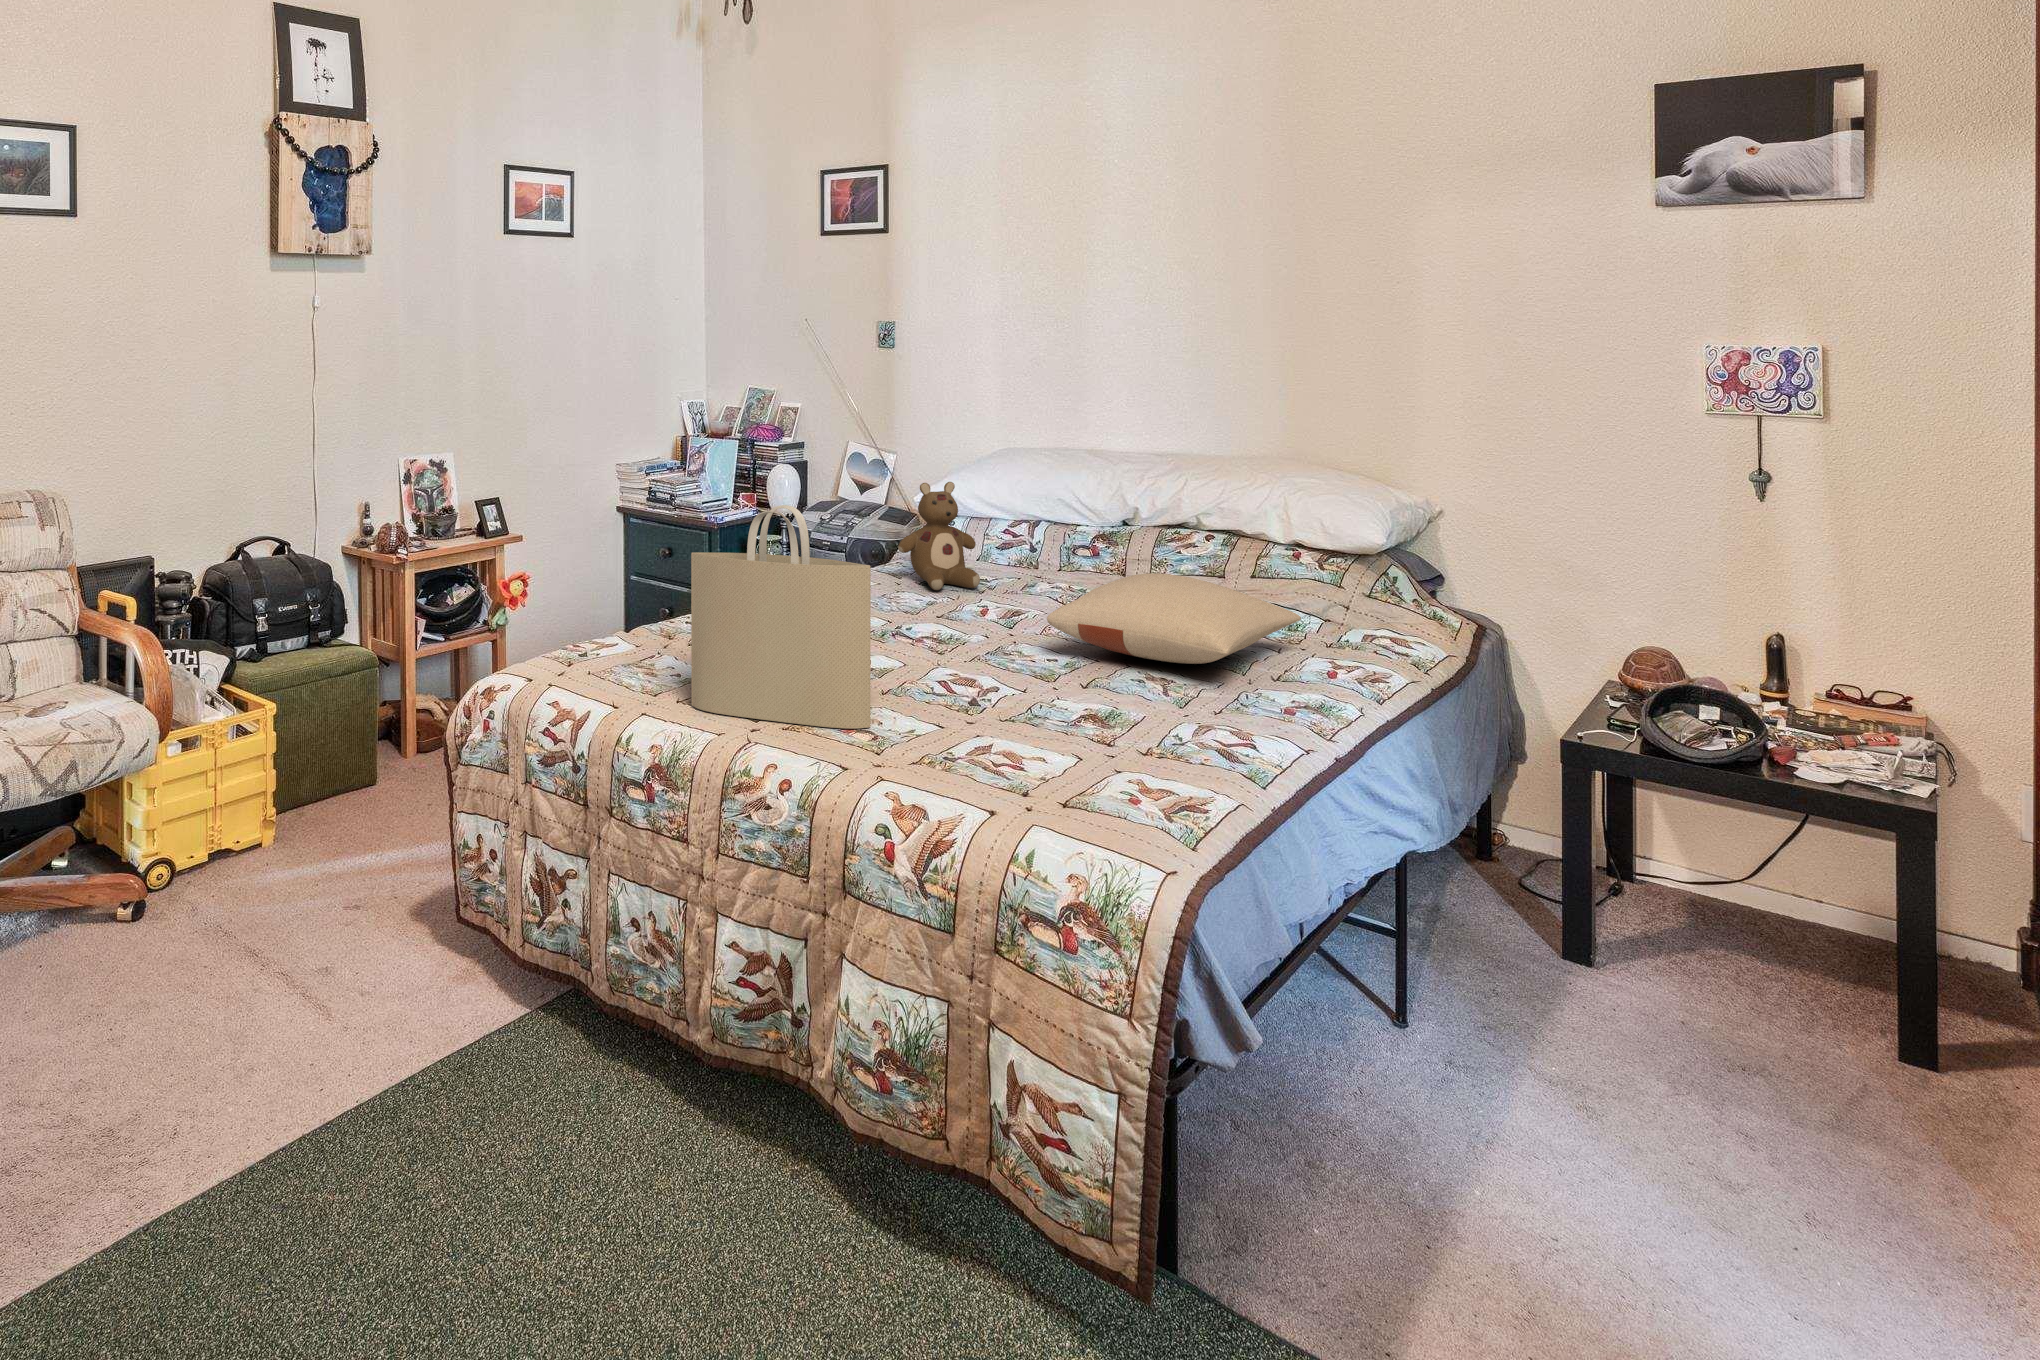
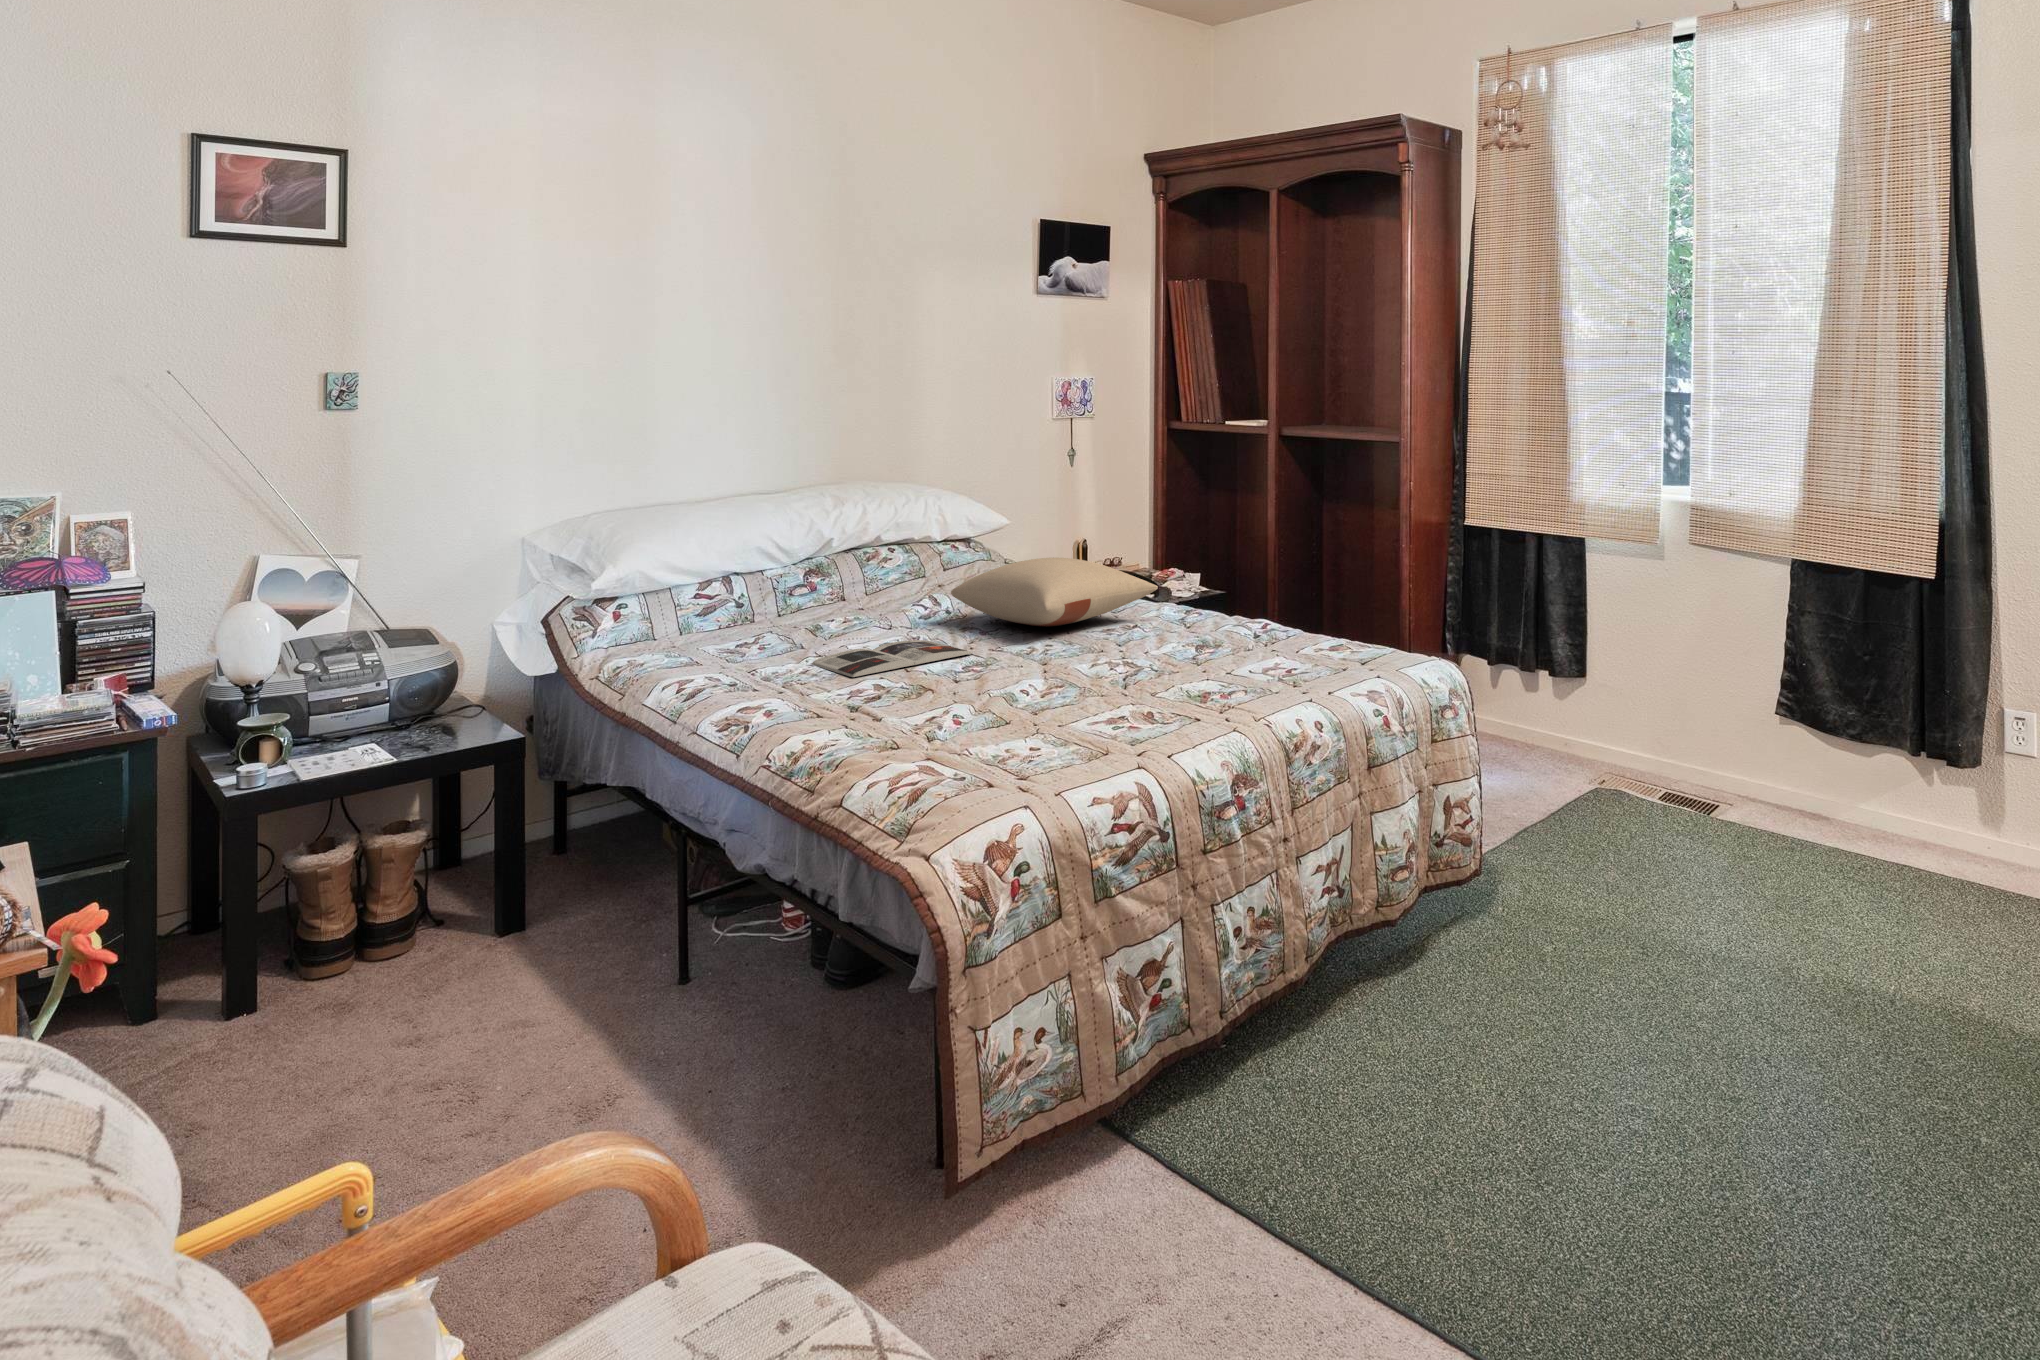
stuffed bear: present [898,482,980,590] -> none [698,540,781,660]
tote bag: present [691,505,871,729] -> none [1148,509,1225,734]
magazine: none [879,601,1034,639] -> present [811,640,973,677]

